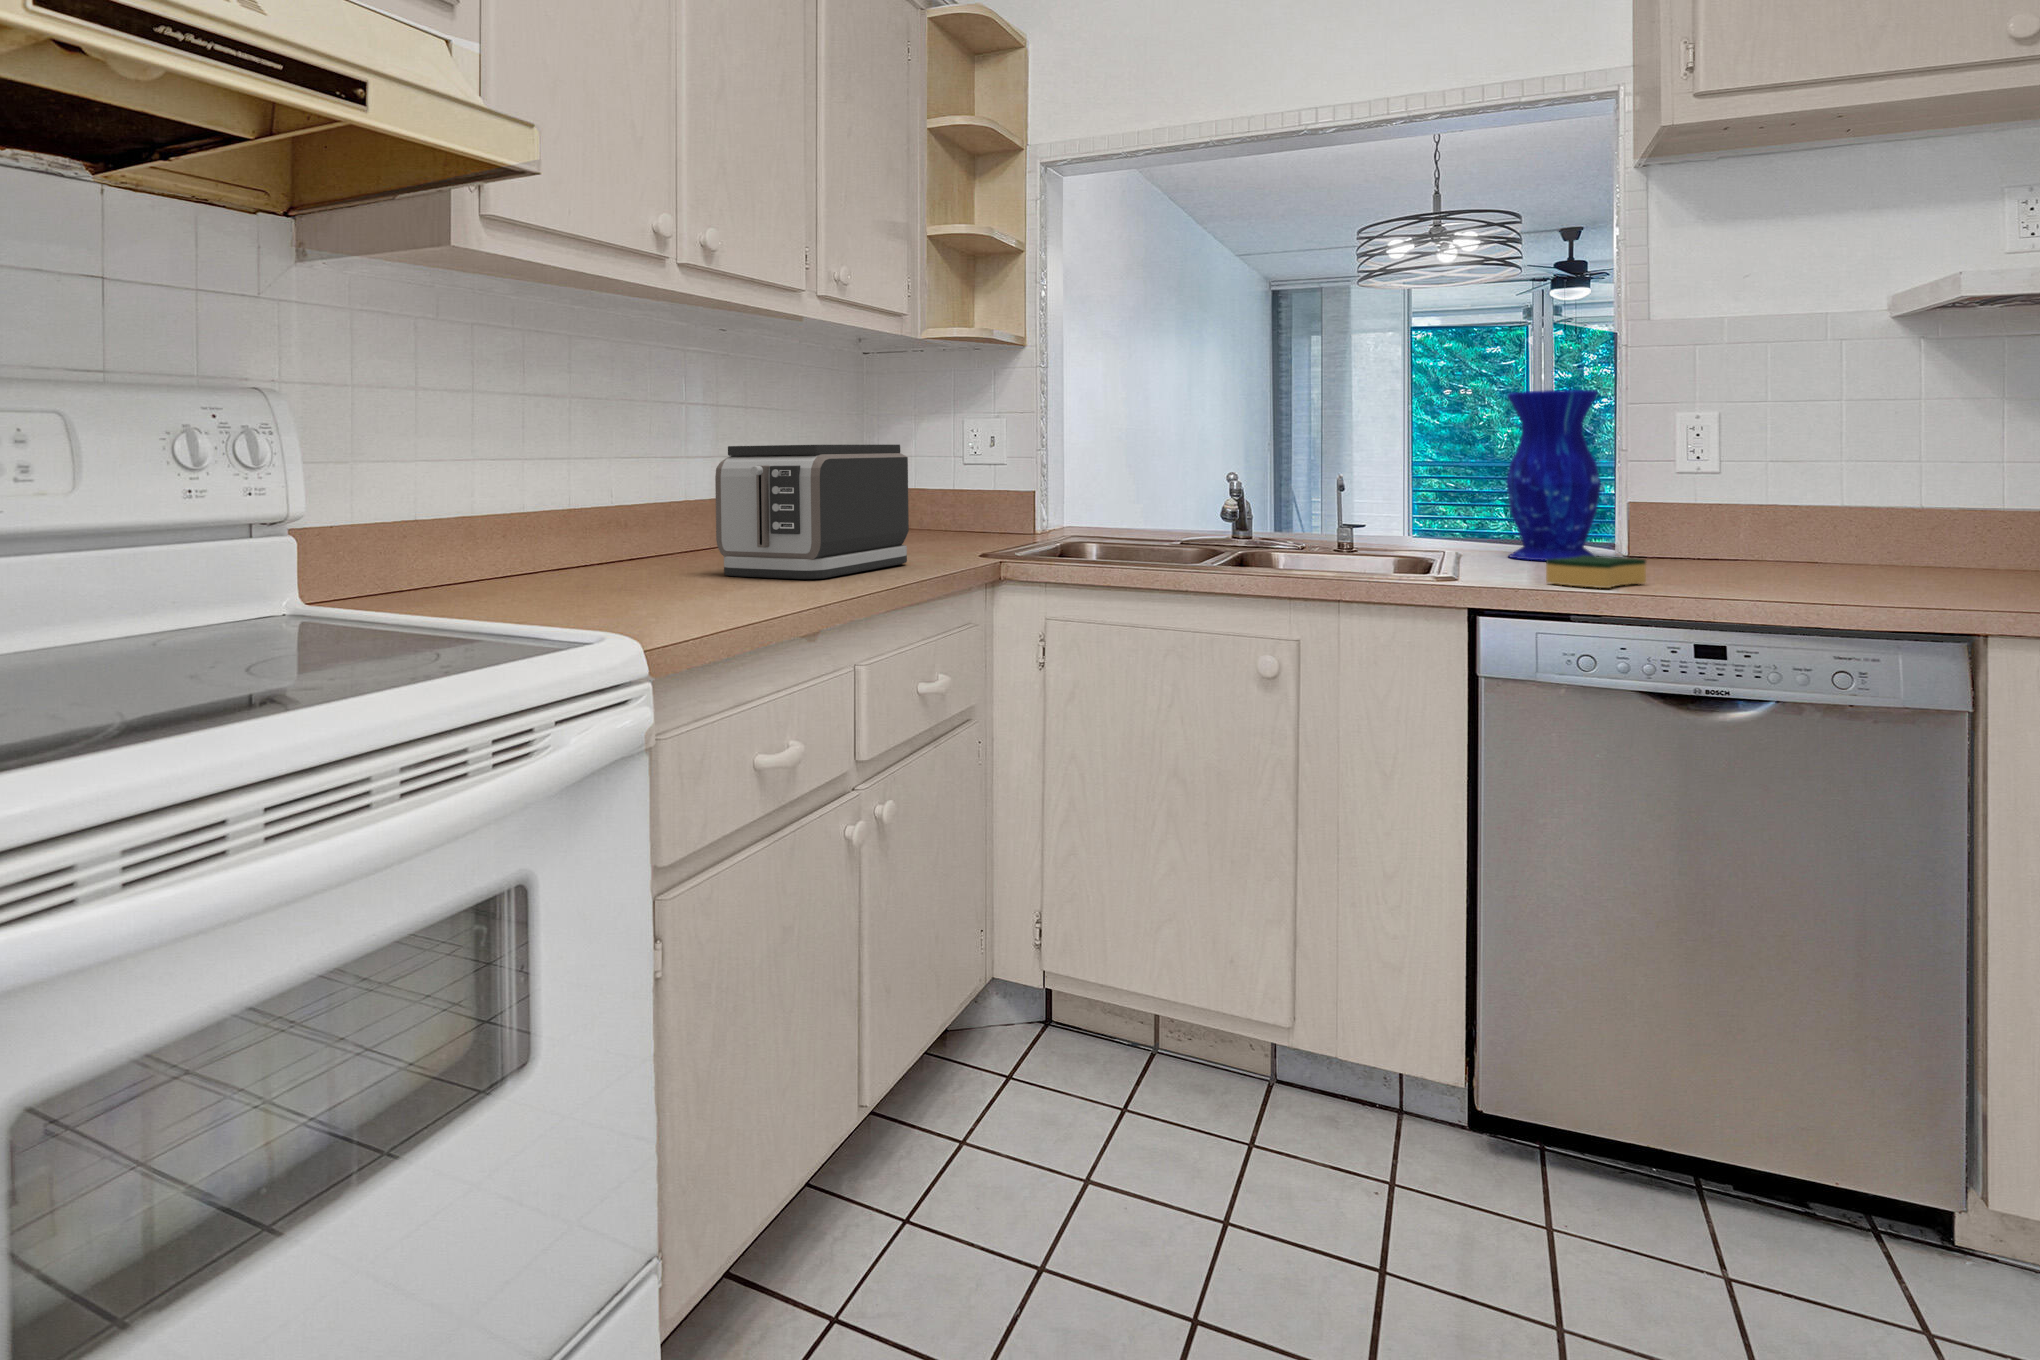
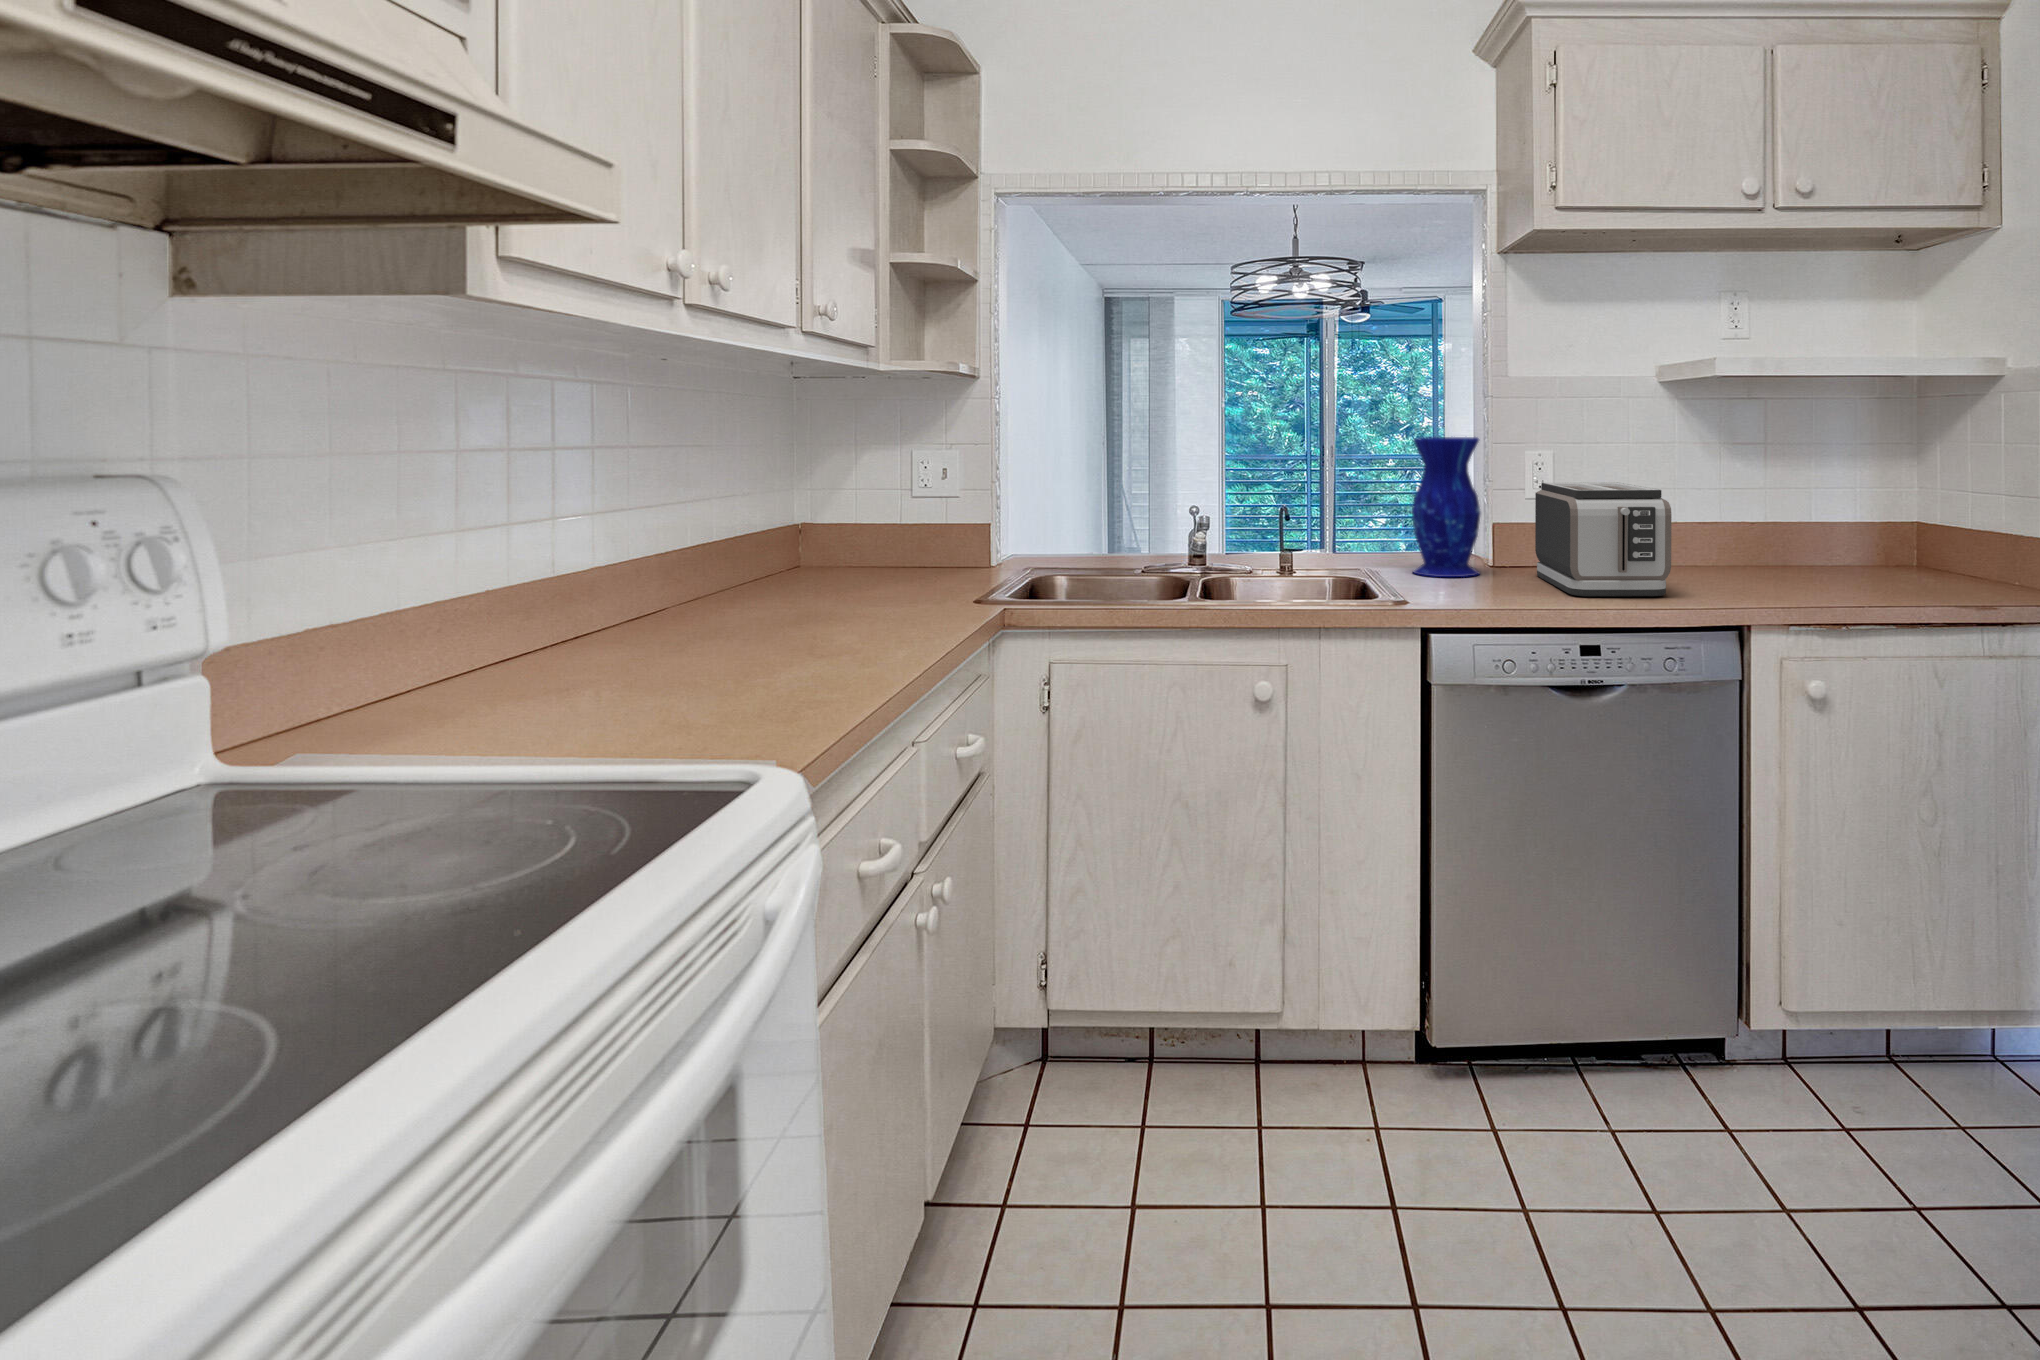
toaster: present [715,444,909,579] -> present [1535,482,1672,596]
sponge: present [1546,555,1646,588] -> none [1477,579,1543,609]

